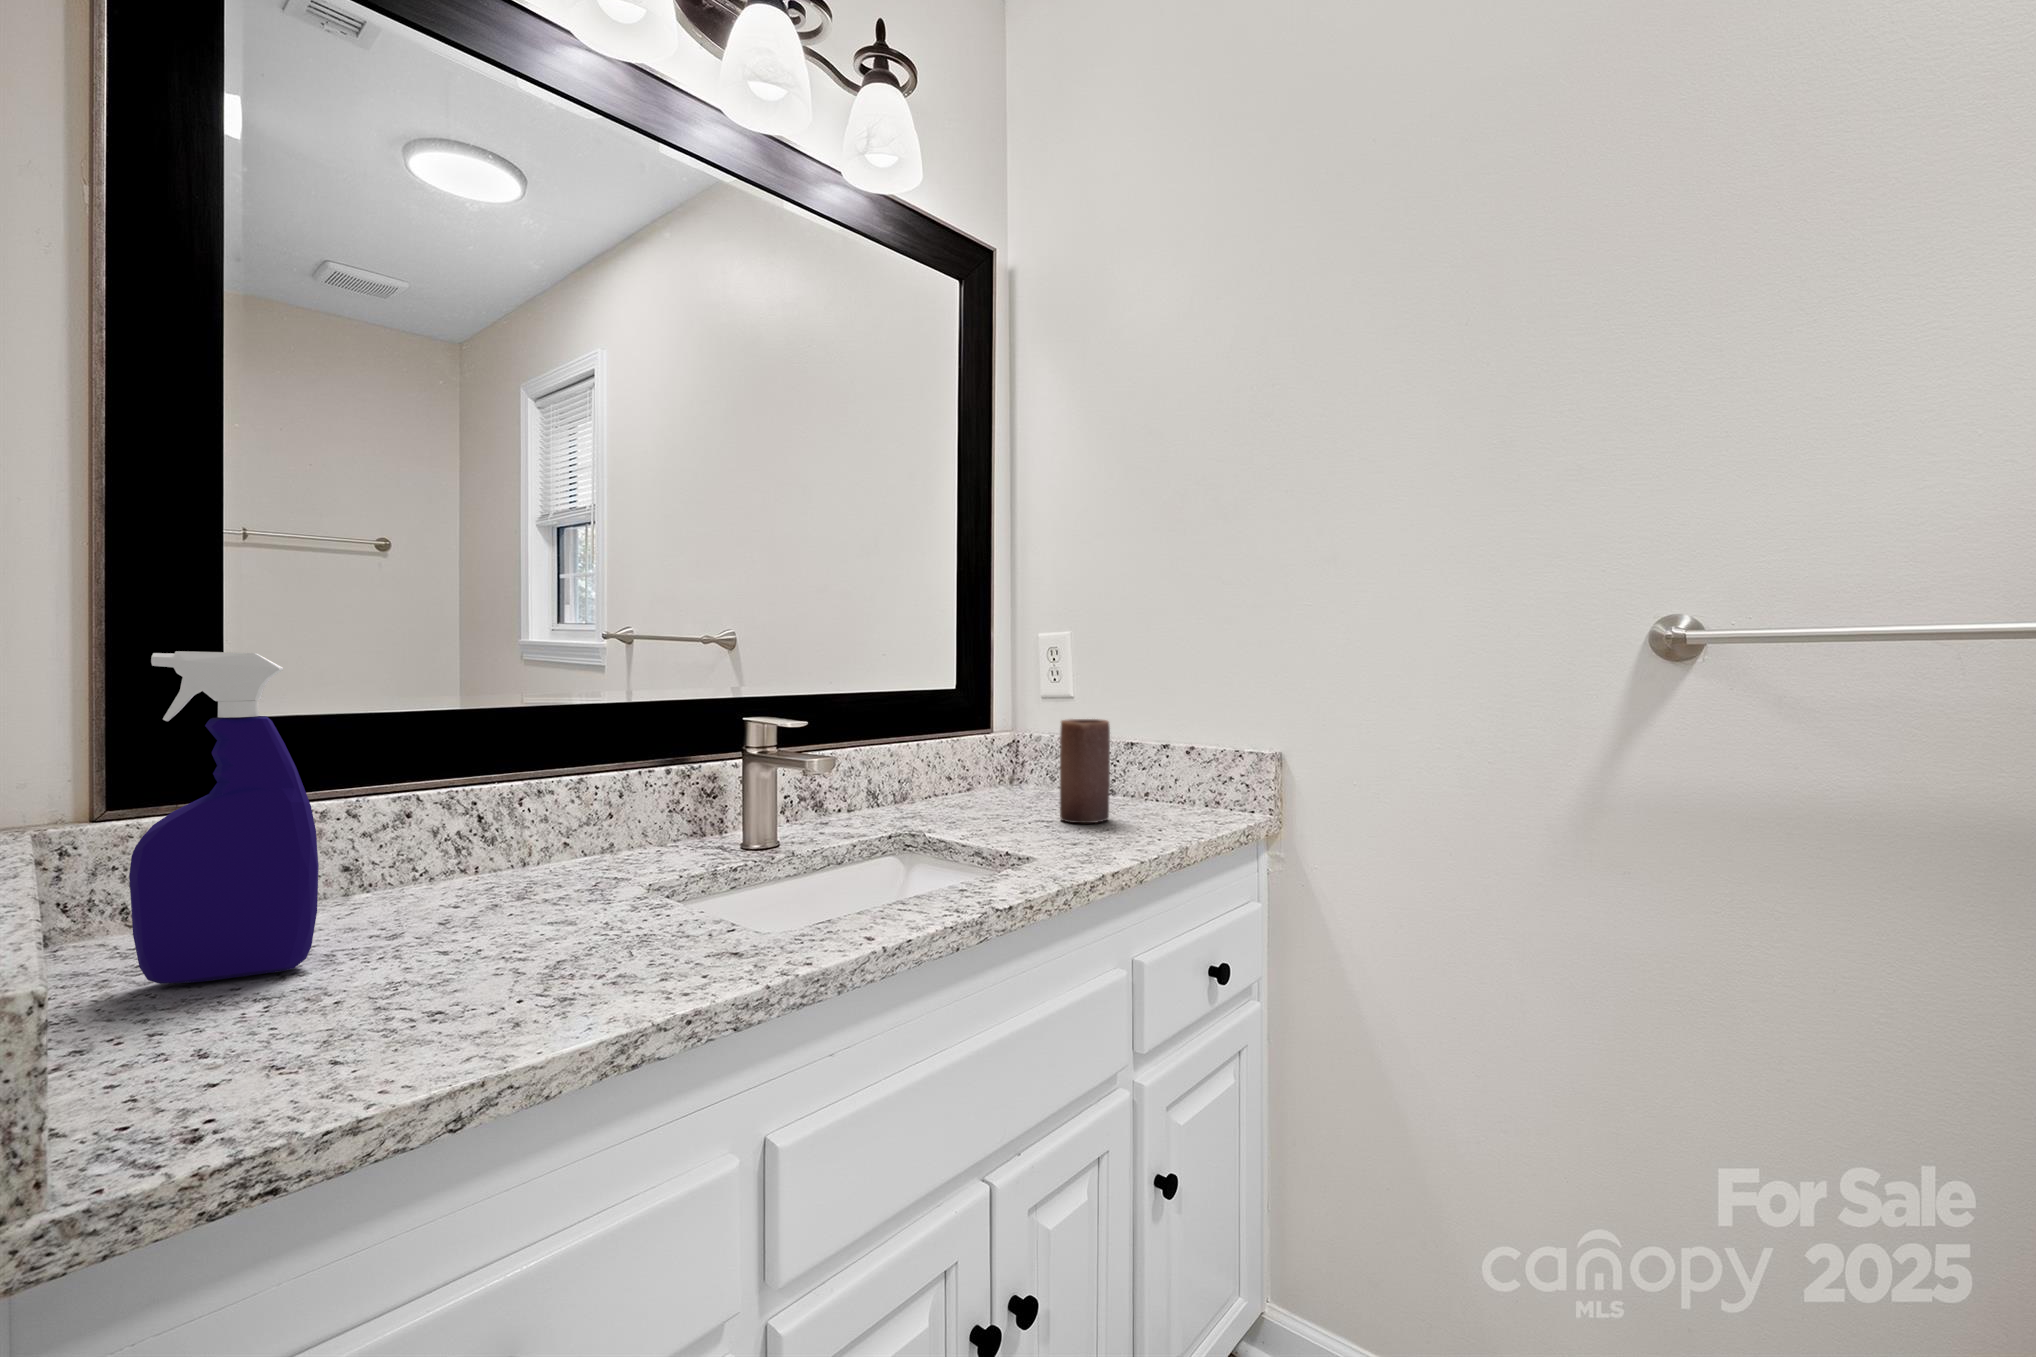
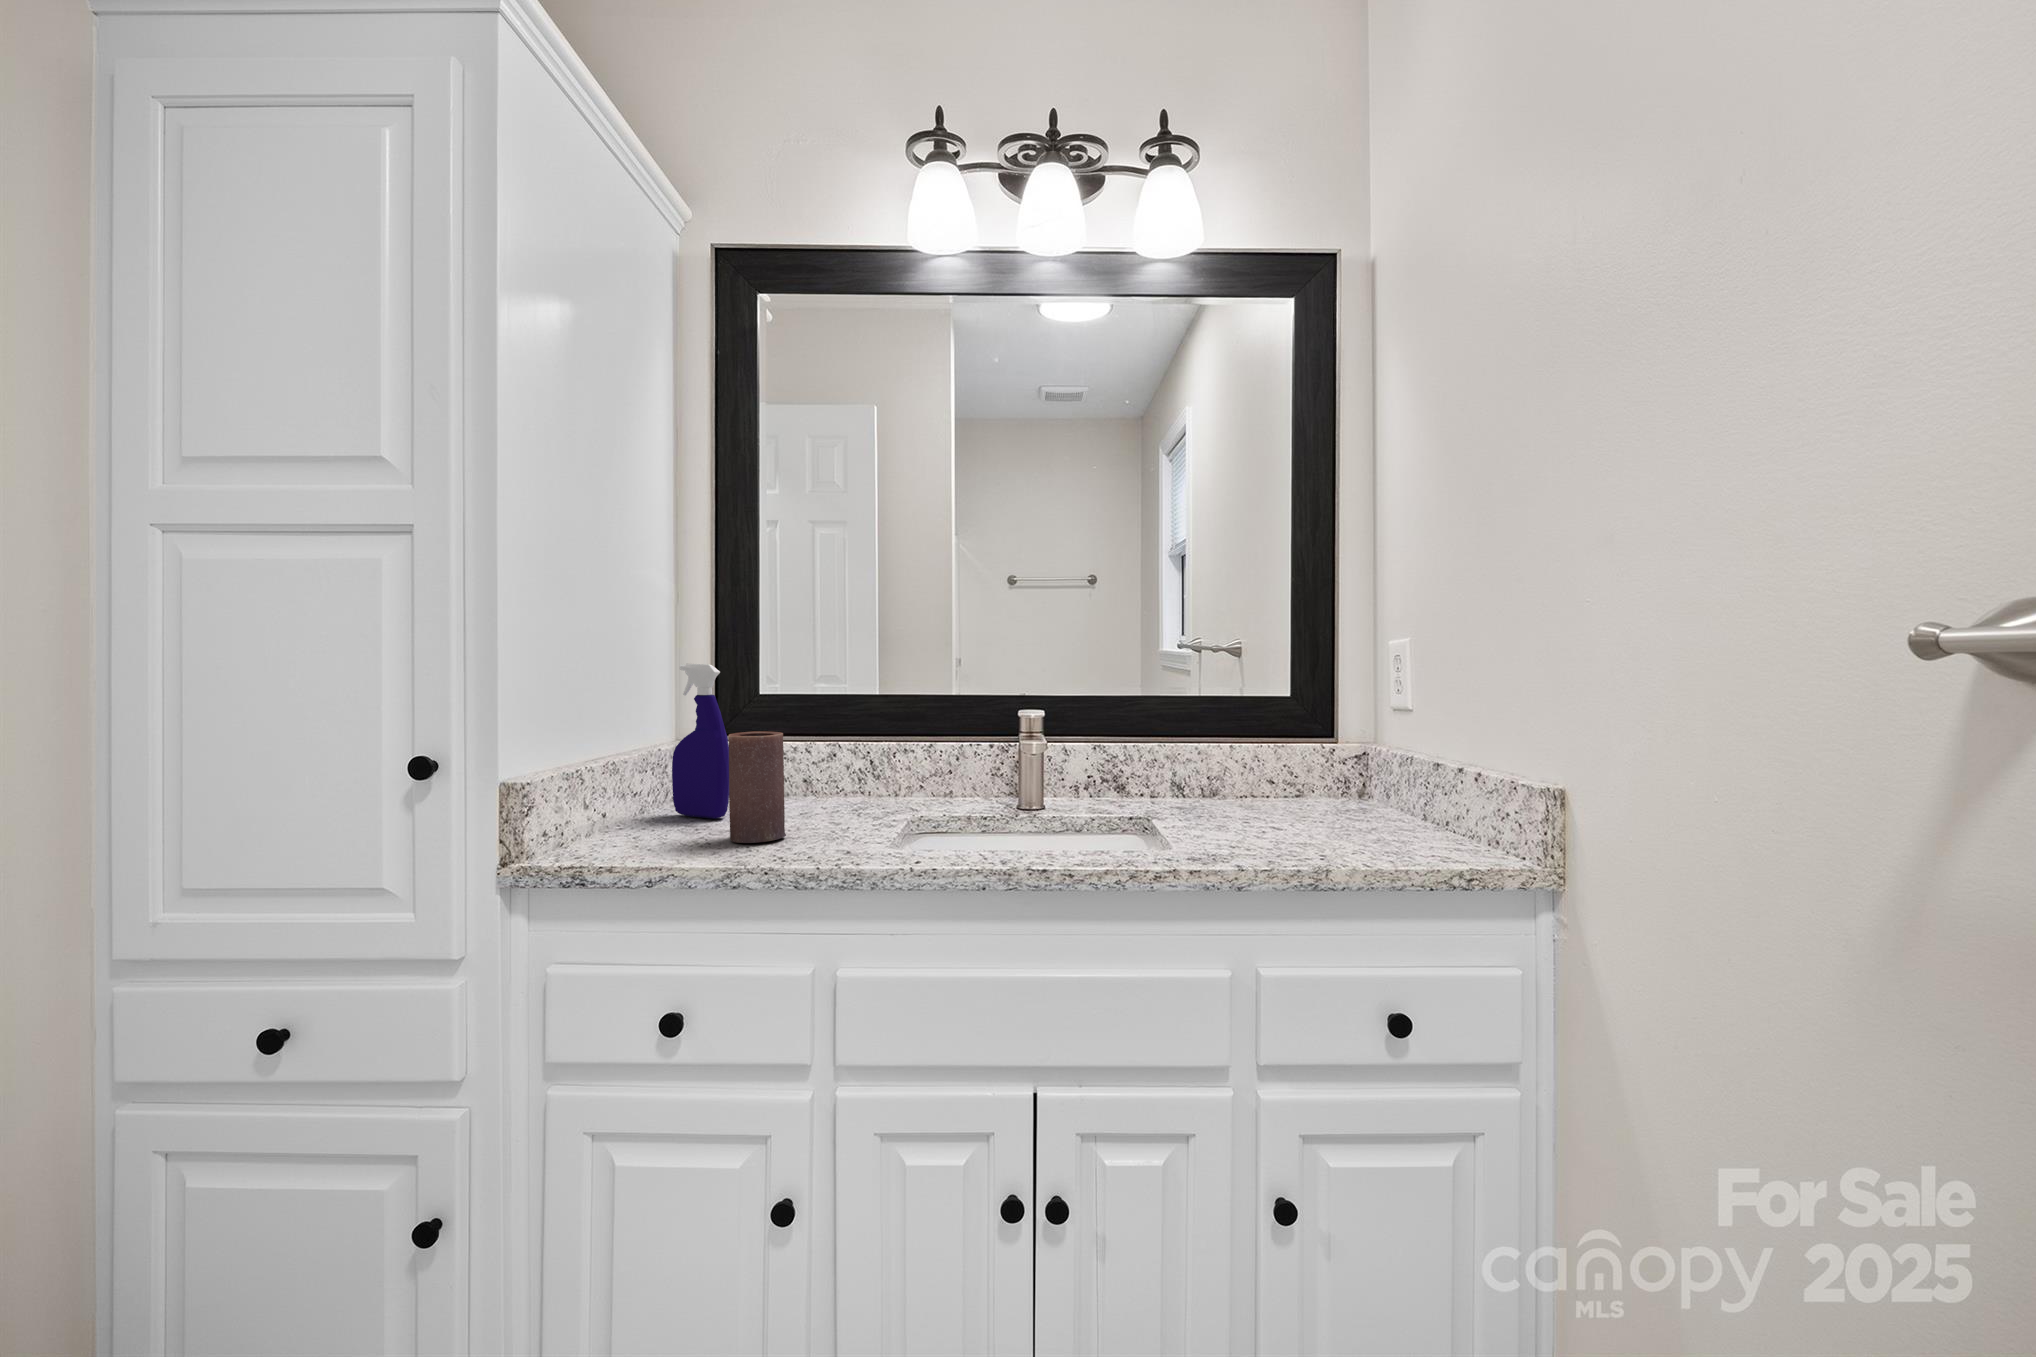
candle: present [1060,719,1110,823] -> present [728,731,786,843]

